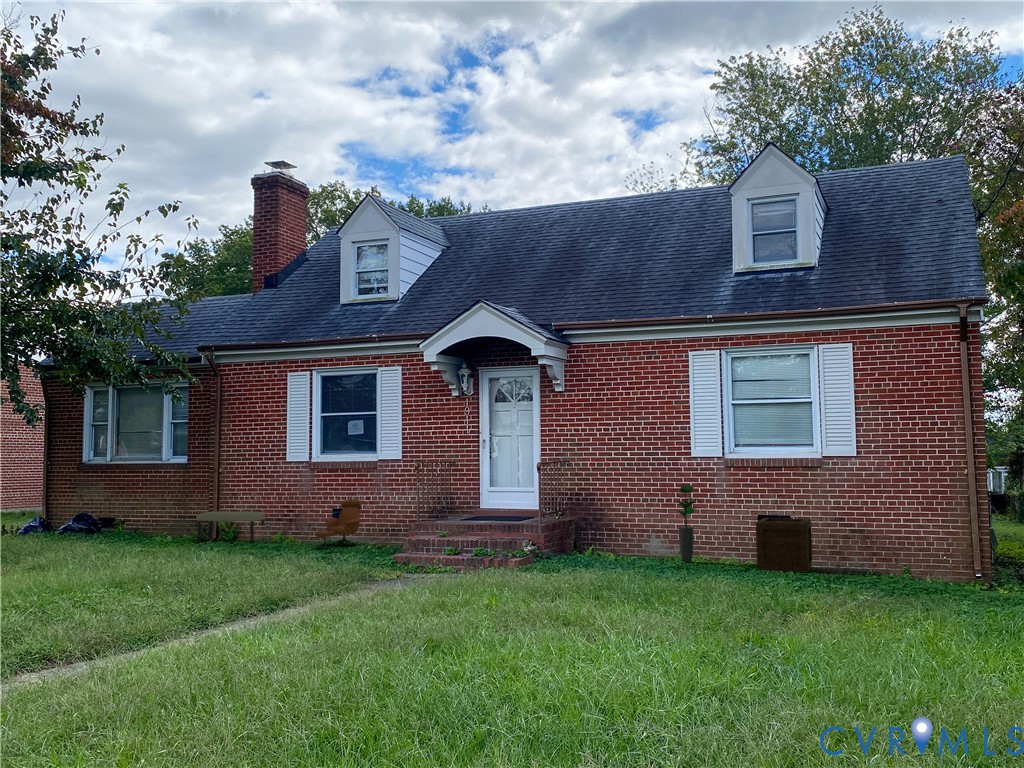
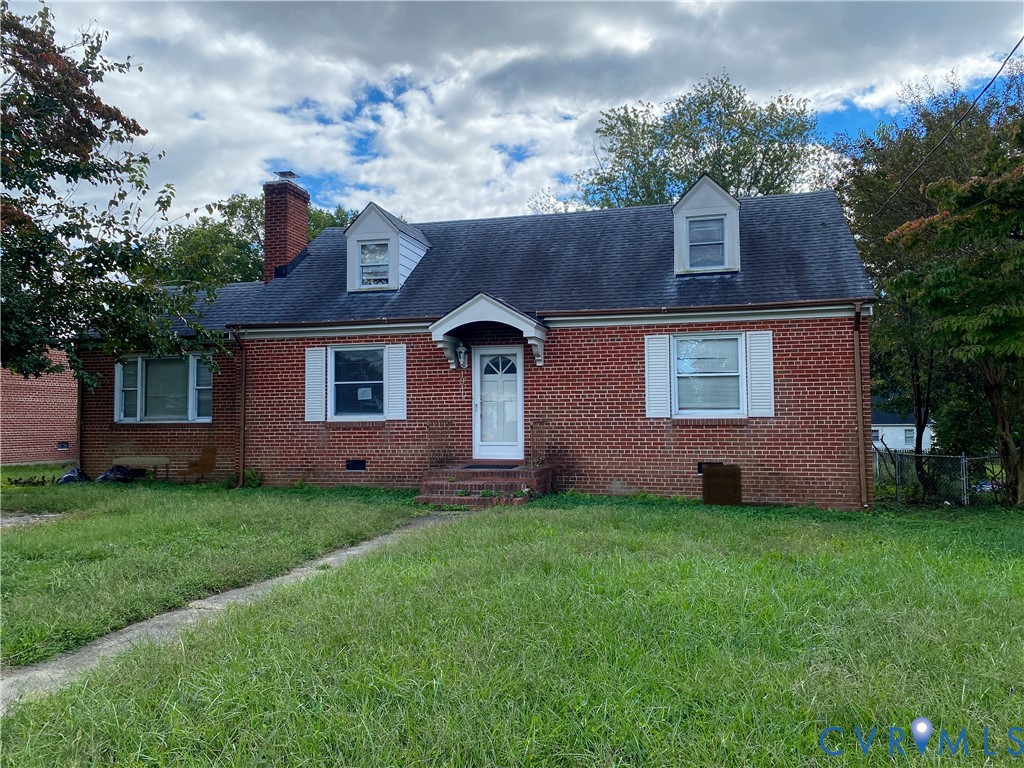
potted plant: present [677,485,702,562] -> none [630,439,656,500]
lounge chair: present [315,499,361,549] -> present [177,446,218,484]
bench: present [197,511,265,542] -> present [113,457,170,481]

